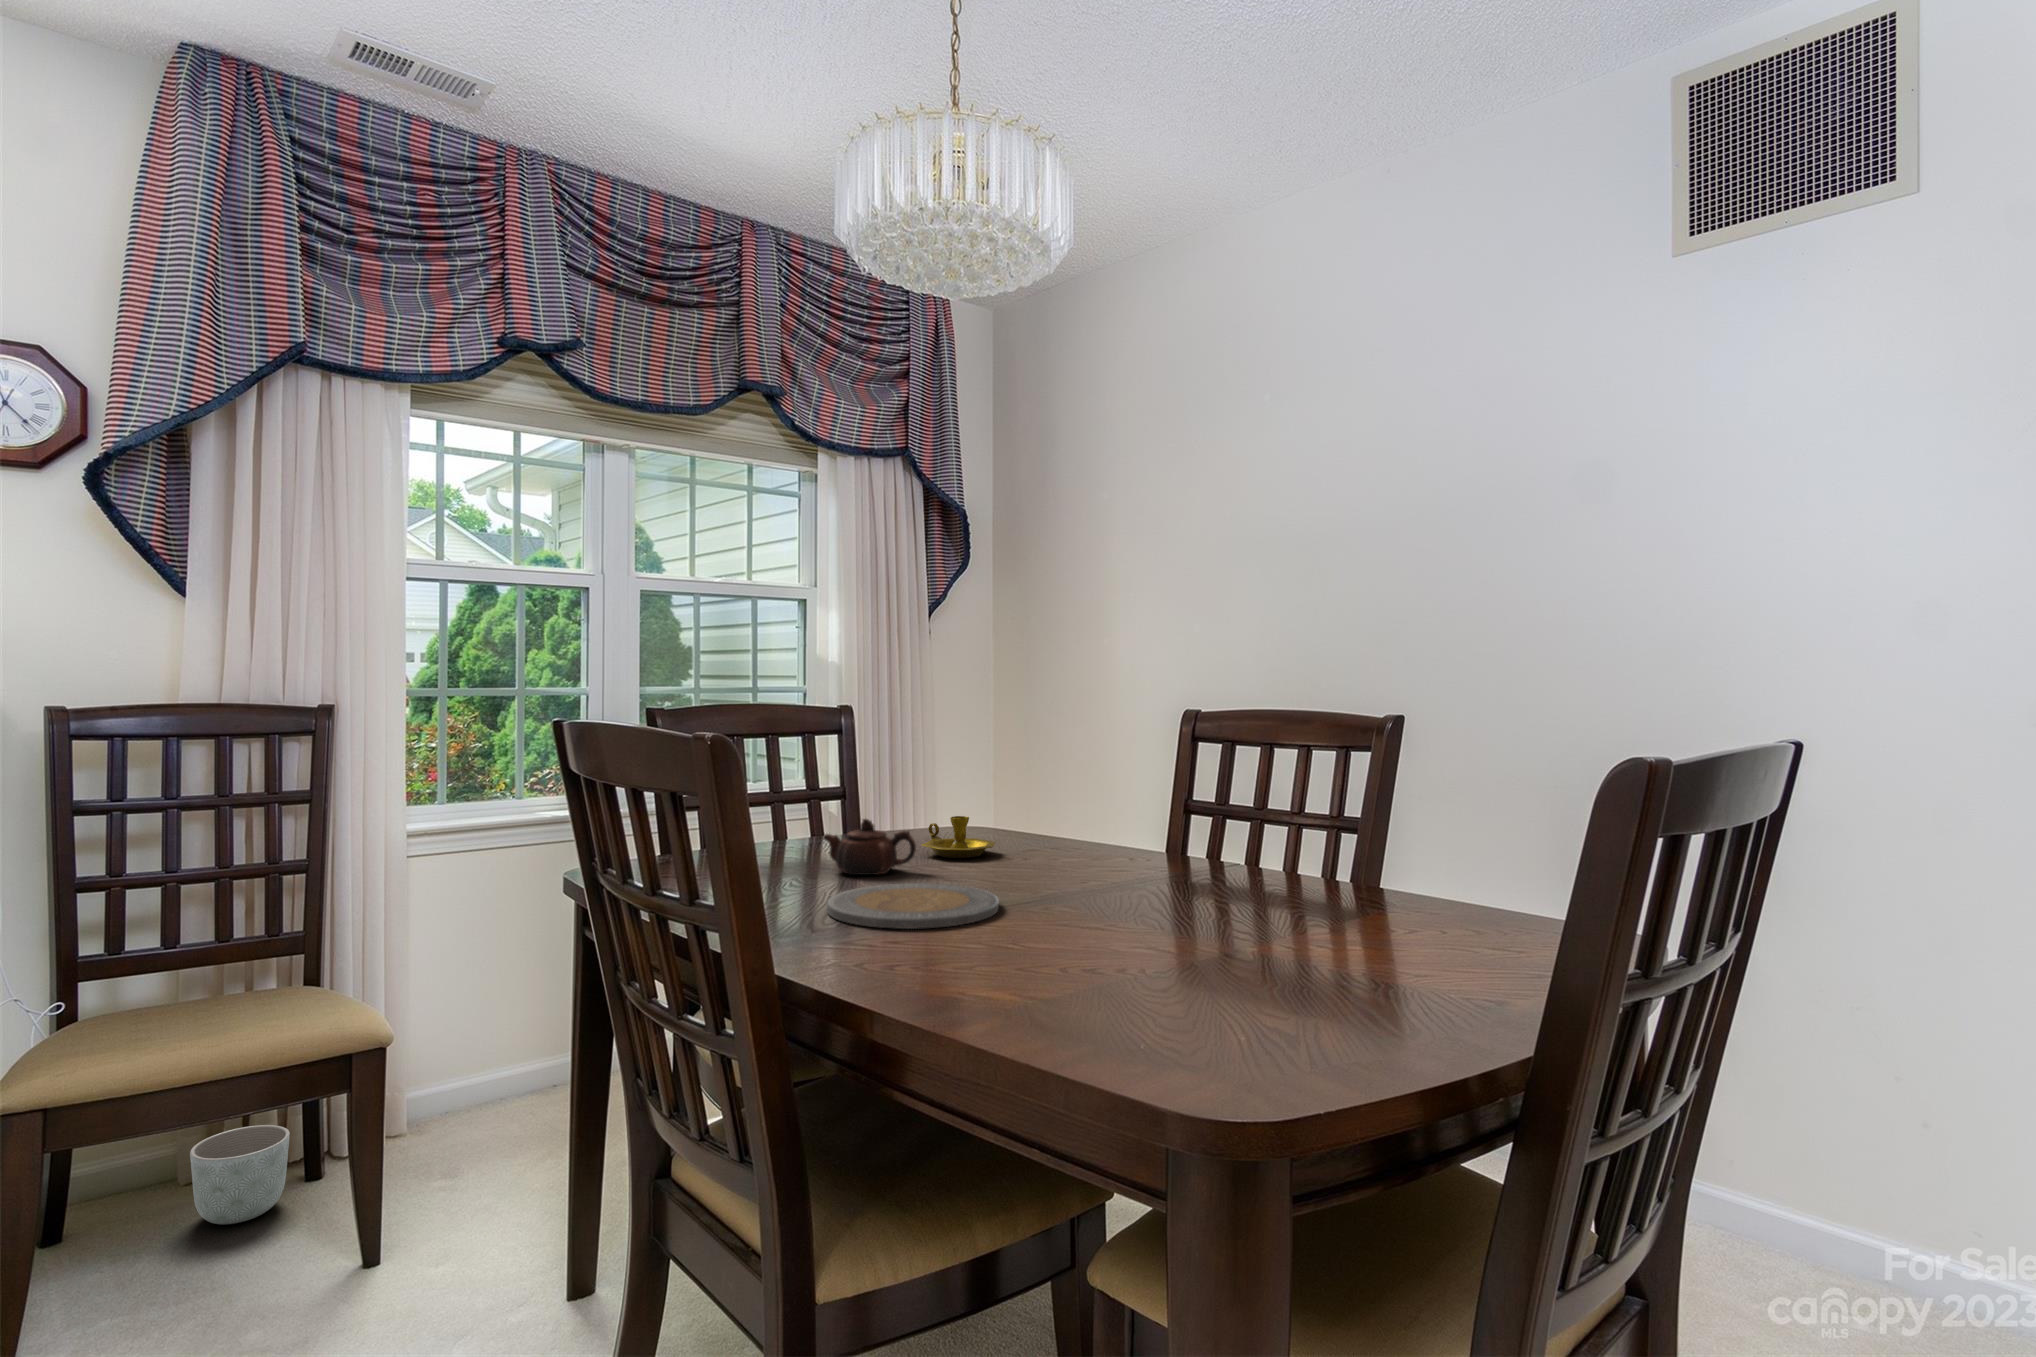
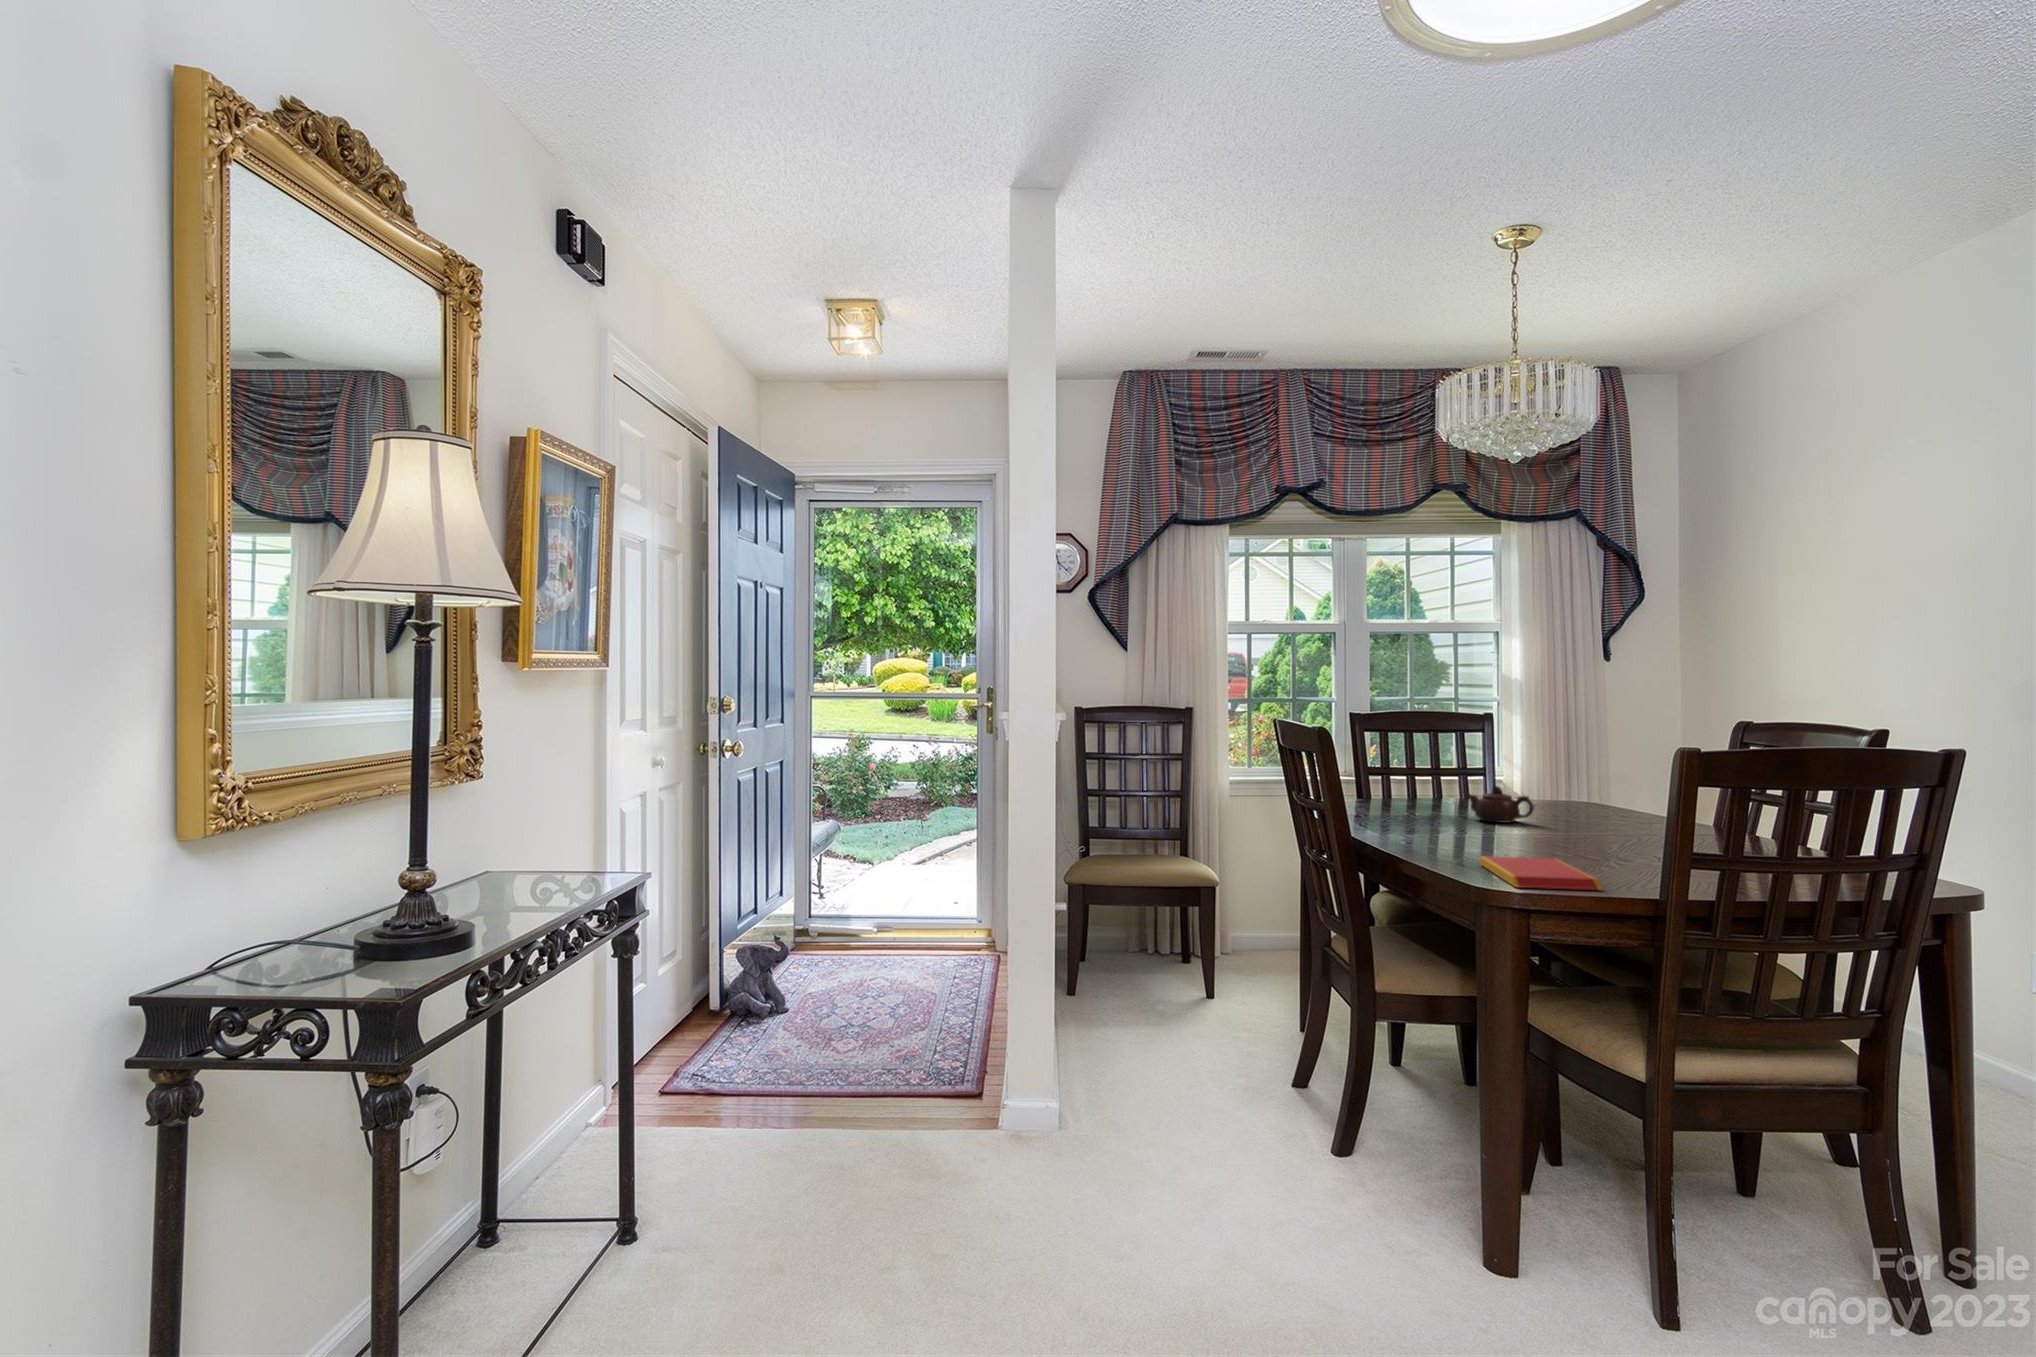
candlestick: present [921,816,996,858] -> none [1547,791,1612,820]
plate: present [827,883,999,929] -> none [1451,826,1574,851]
book: none [912,942,1116,1019] -> present [1480,856,1601,890]
planter: present [190,1125,290,1224] -> none [1134,926,1176,972]

